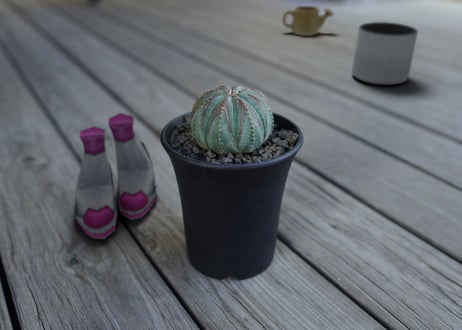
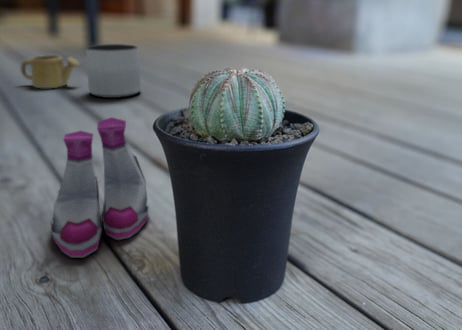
watering can: present [282,6,333,36] -> present [21,55,80,88]
planter: present [352,22,418,85] -> present [86,44,141,98]

